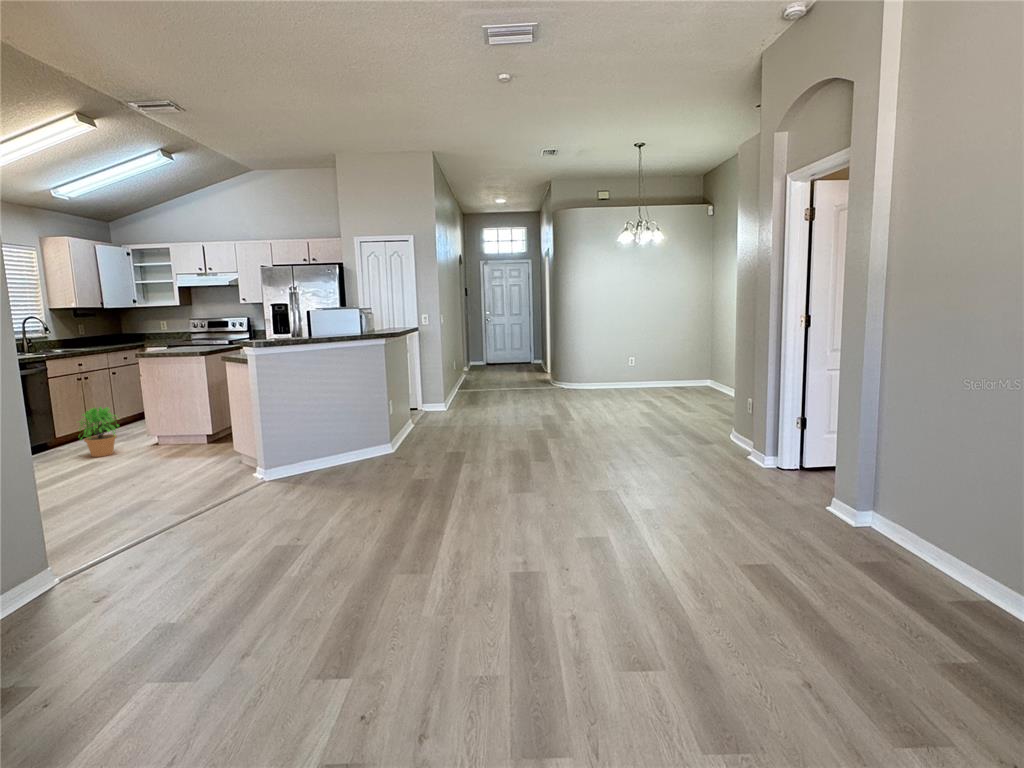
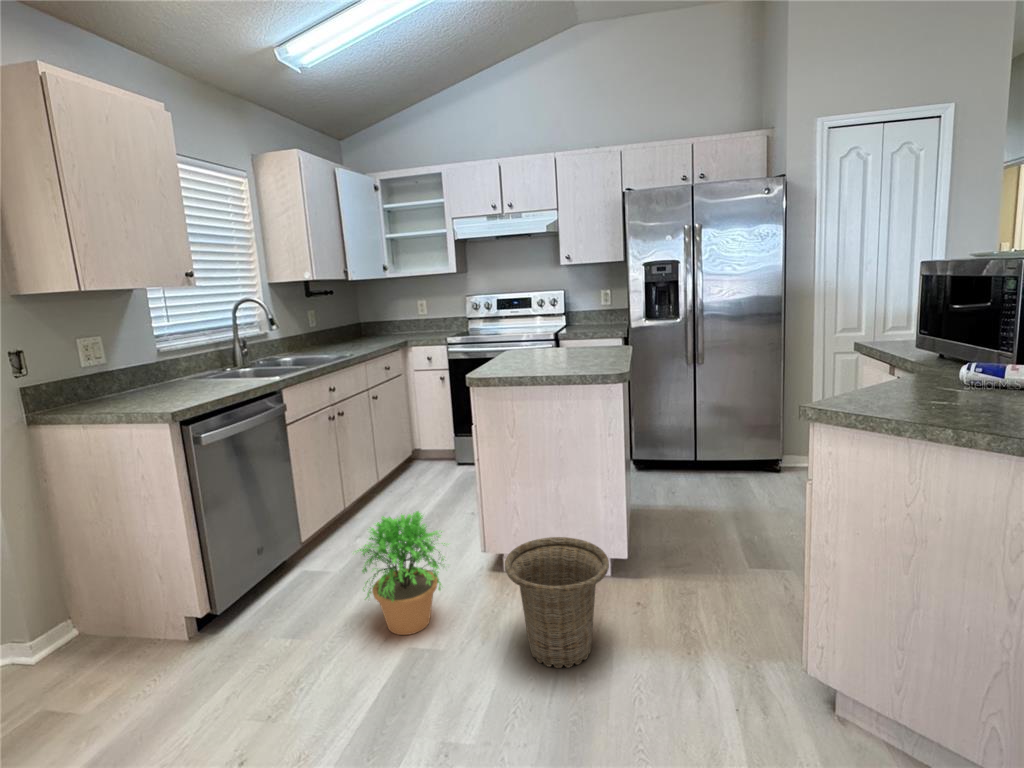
basket: none [136,415,182,458] -> present [505,537,609,668]

